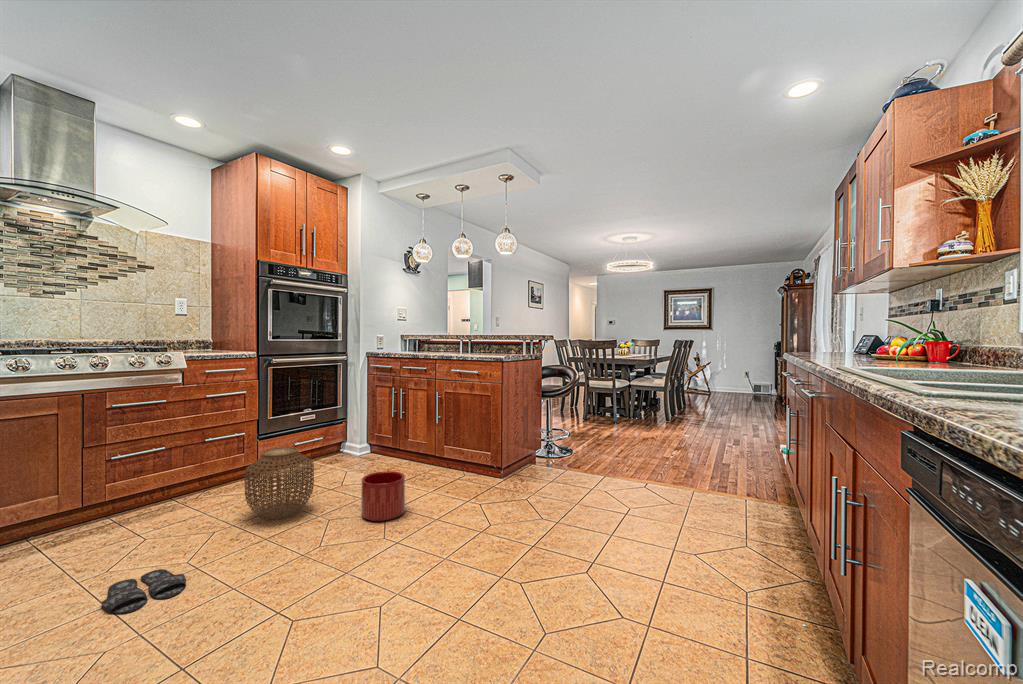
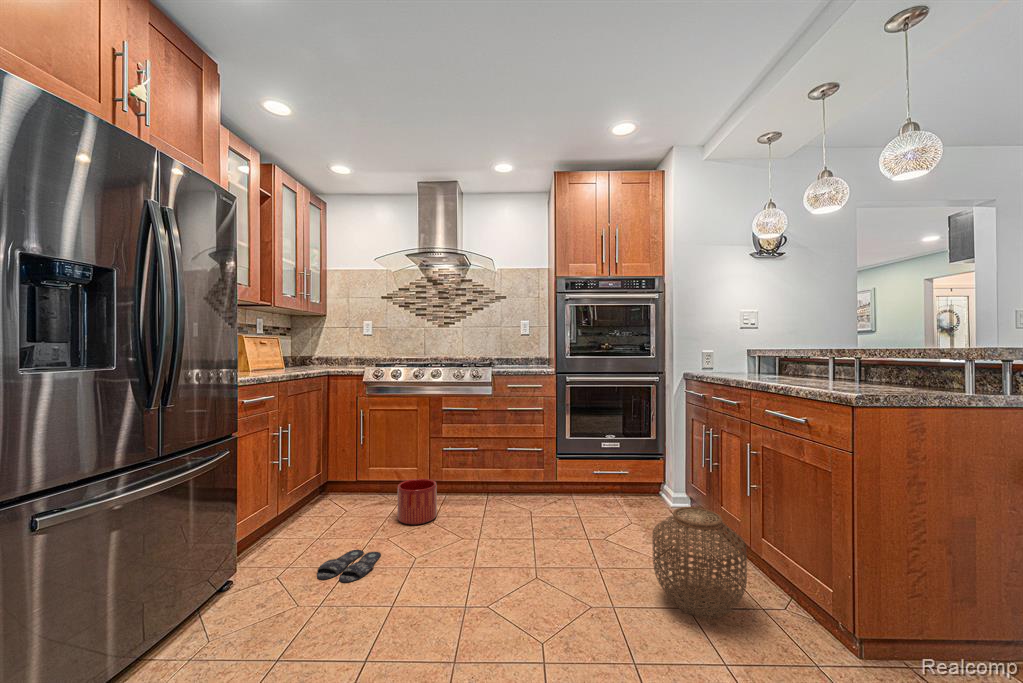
woven basket: present [245,447,314,520] -> present [652,507,747,618]
planter: present [361,471,405,521] -> present [398,479,437,525]

